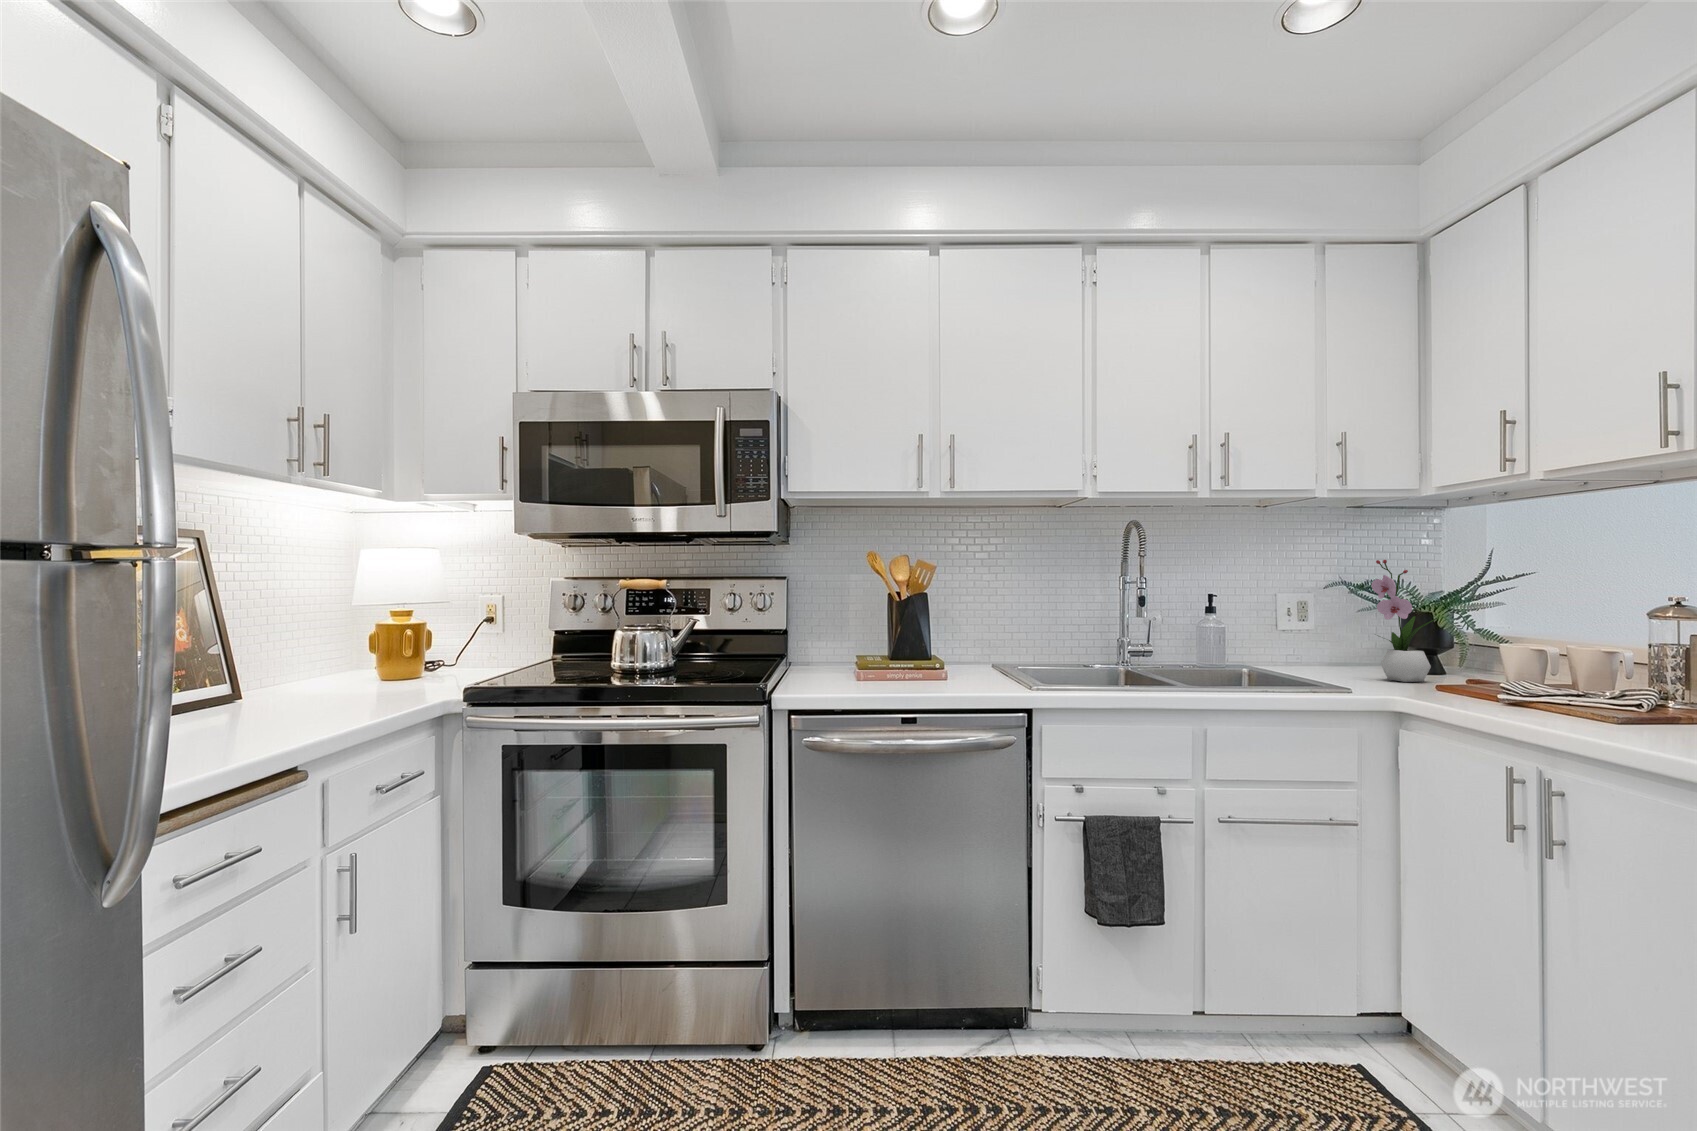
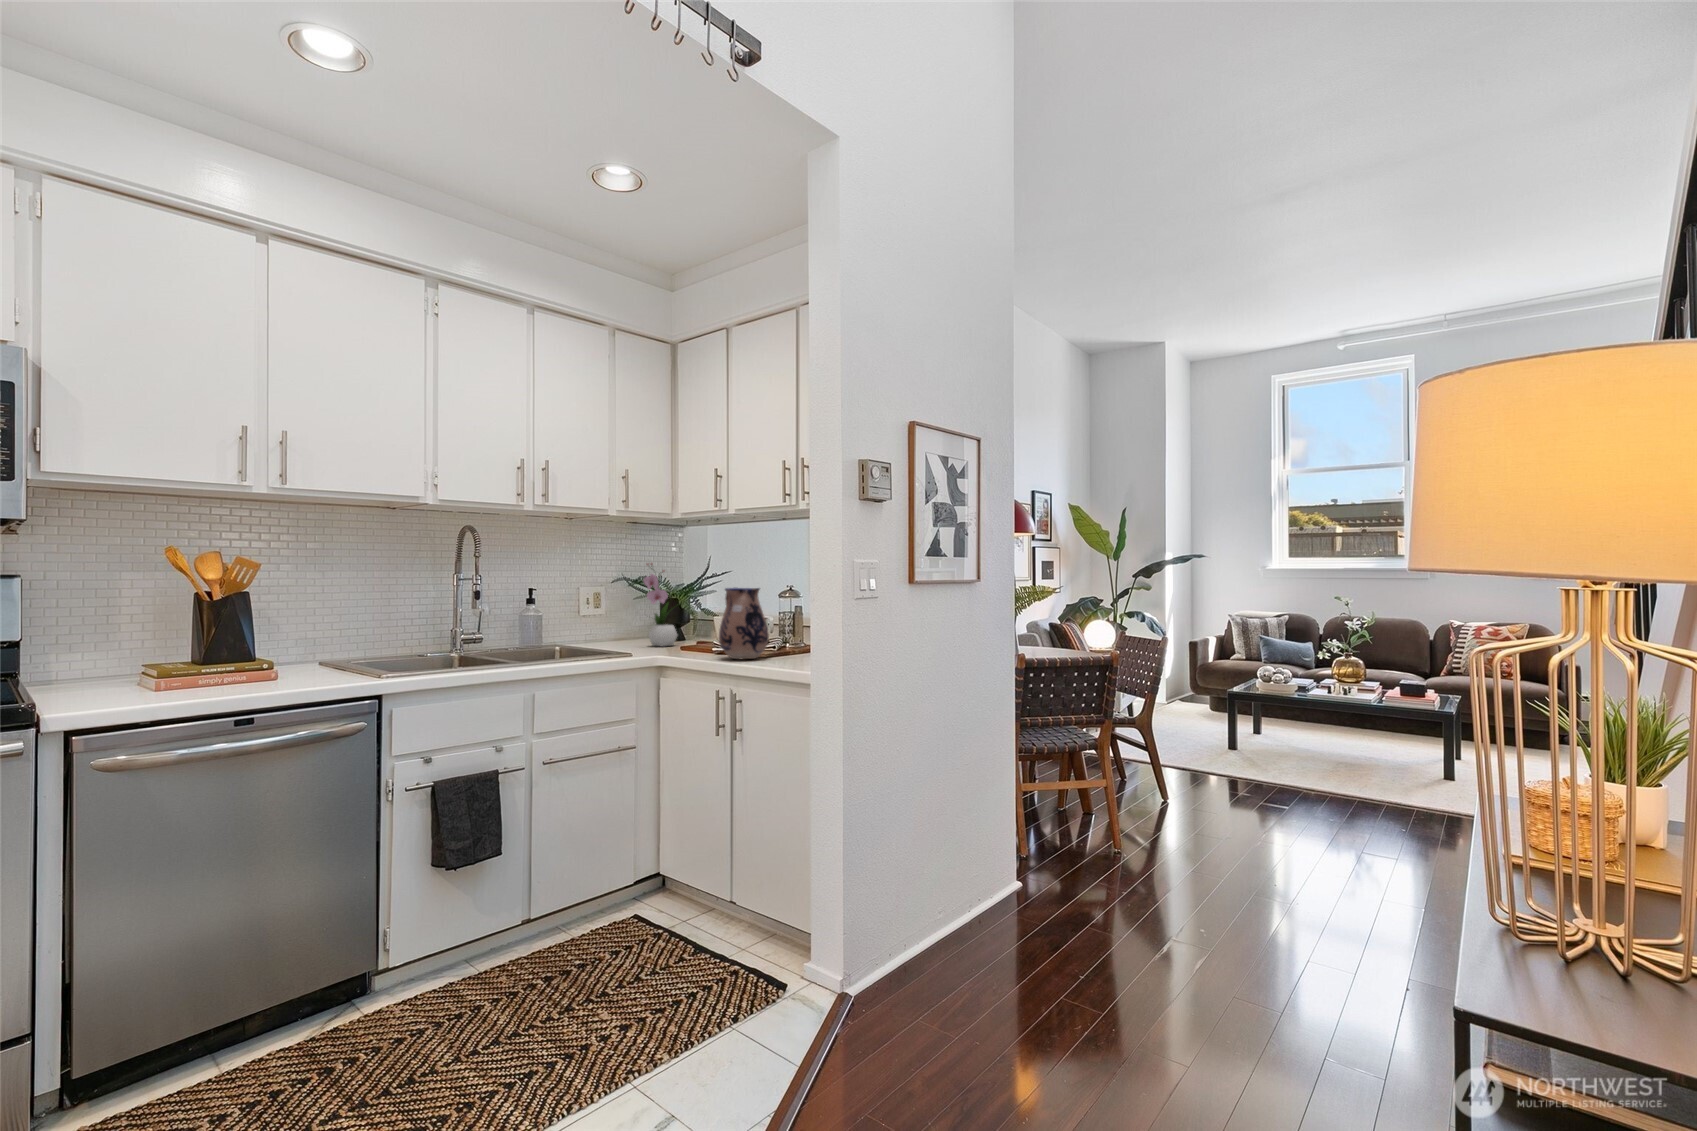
ceramic pitcher: none [1501,597,1609,718] -> present [719,588,769,659]

